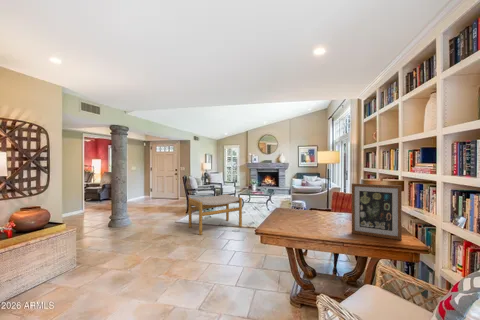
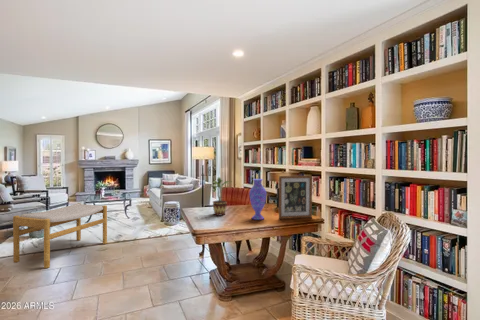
potted plant: none [284,181,312,218] -> present [213,178,228,215]
vase: none [318,185,337,230] -> present [249,179,266,220]

